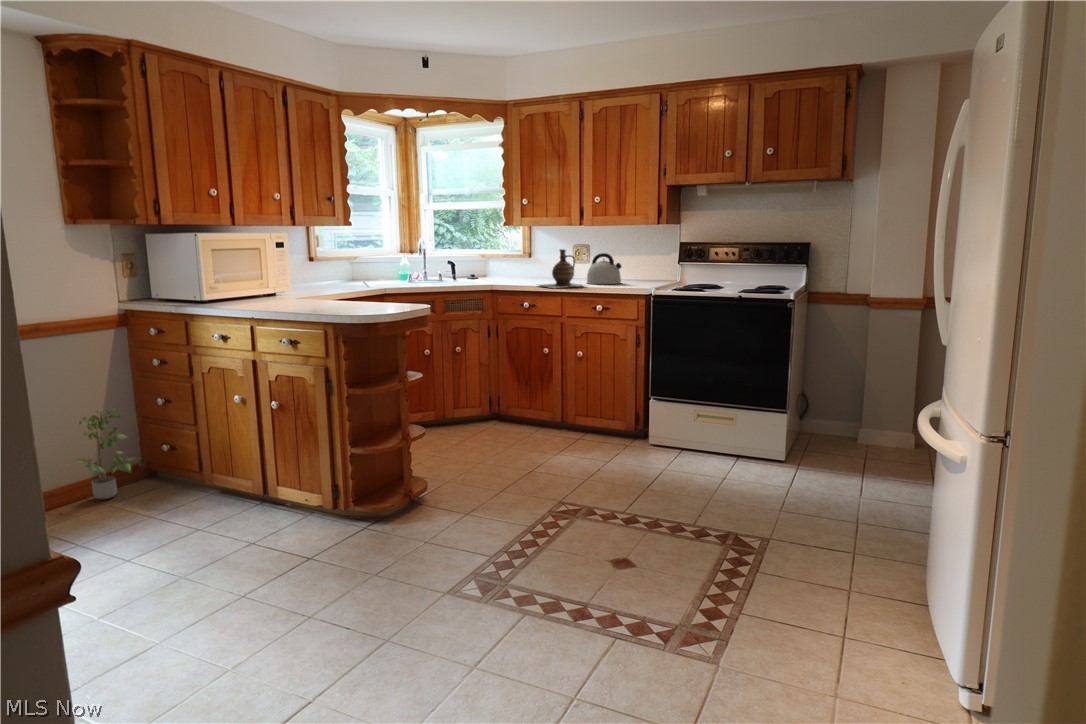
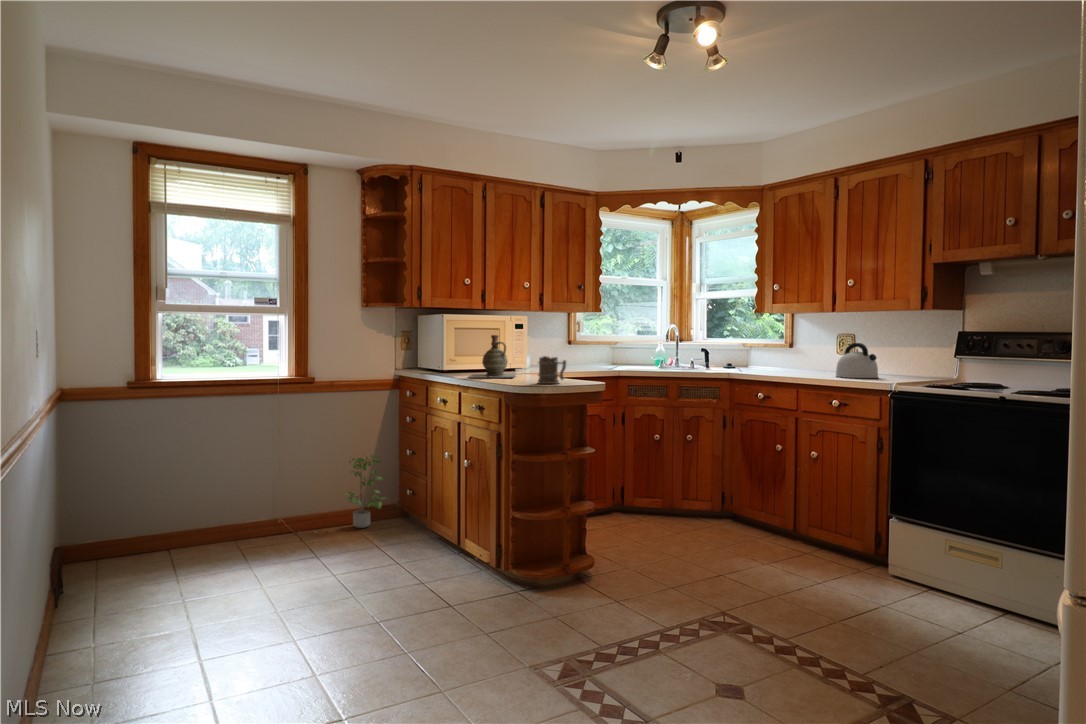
ceramic jug: present [539,249,585,288] -> present [469,335,516,378]
mug: none [356,280,390,310] -> present [538,356,566,384]

